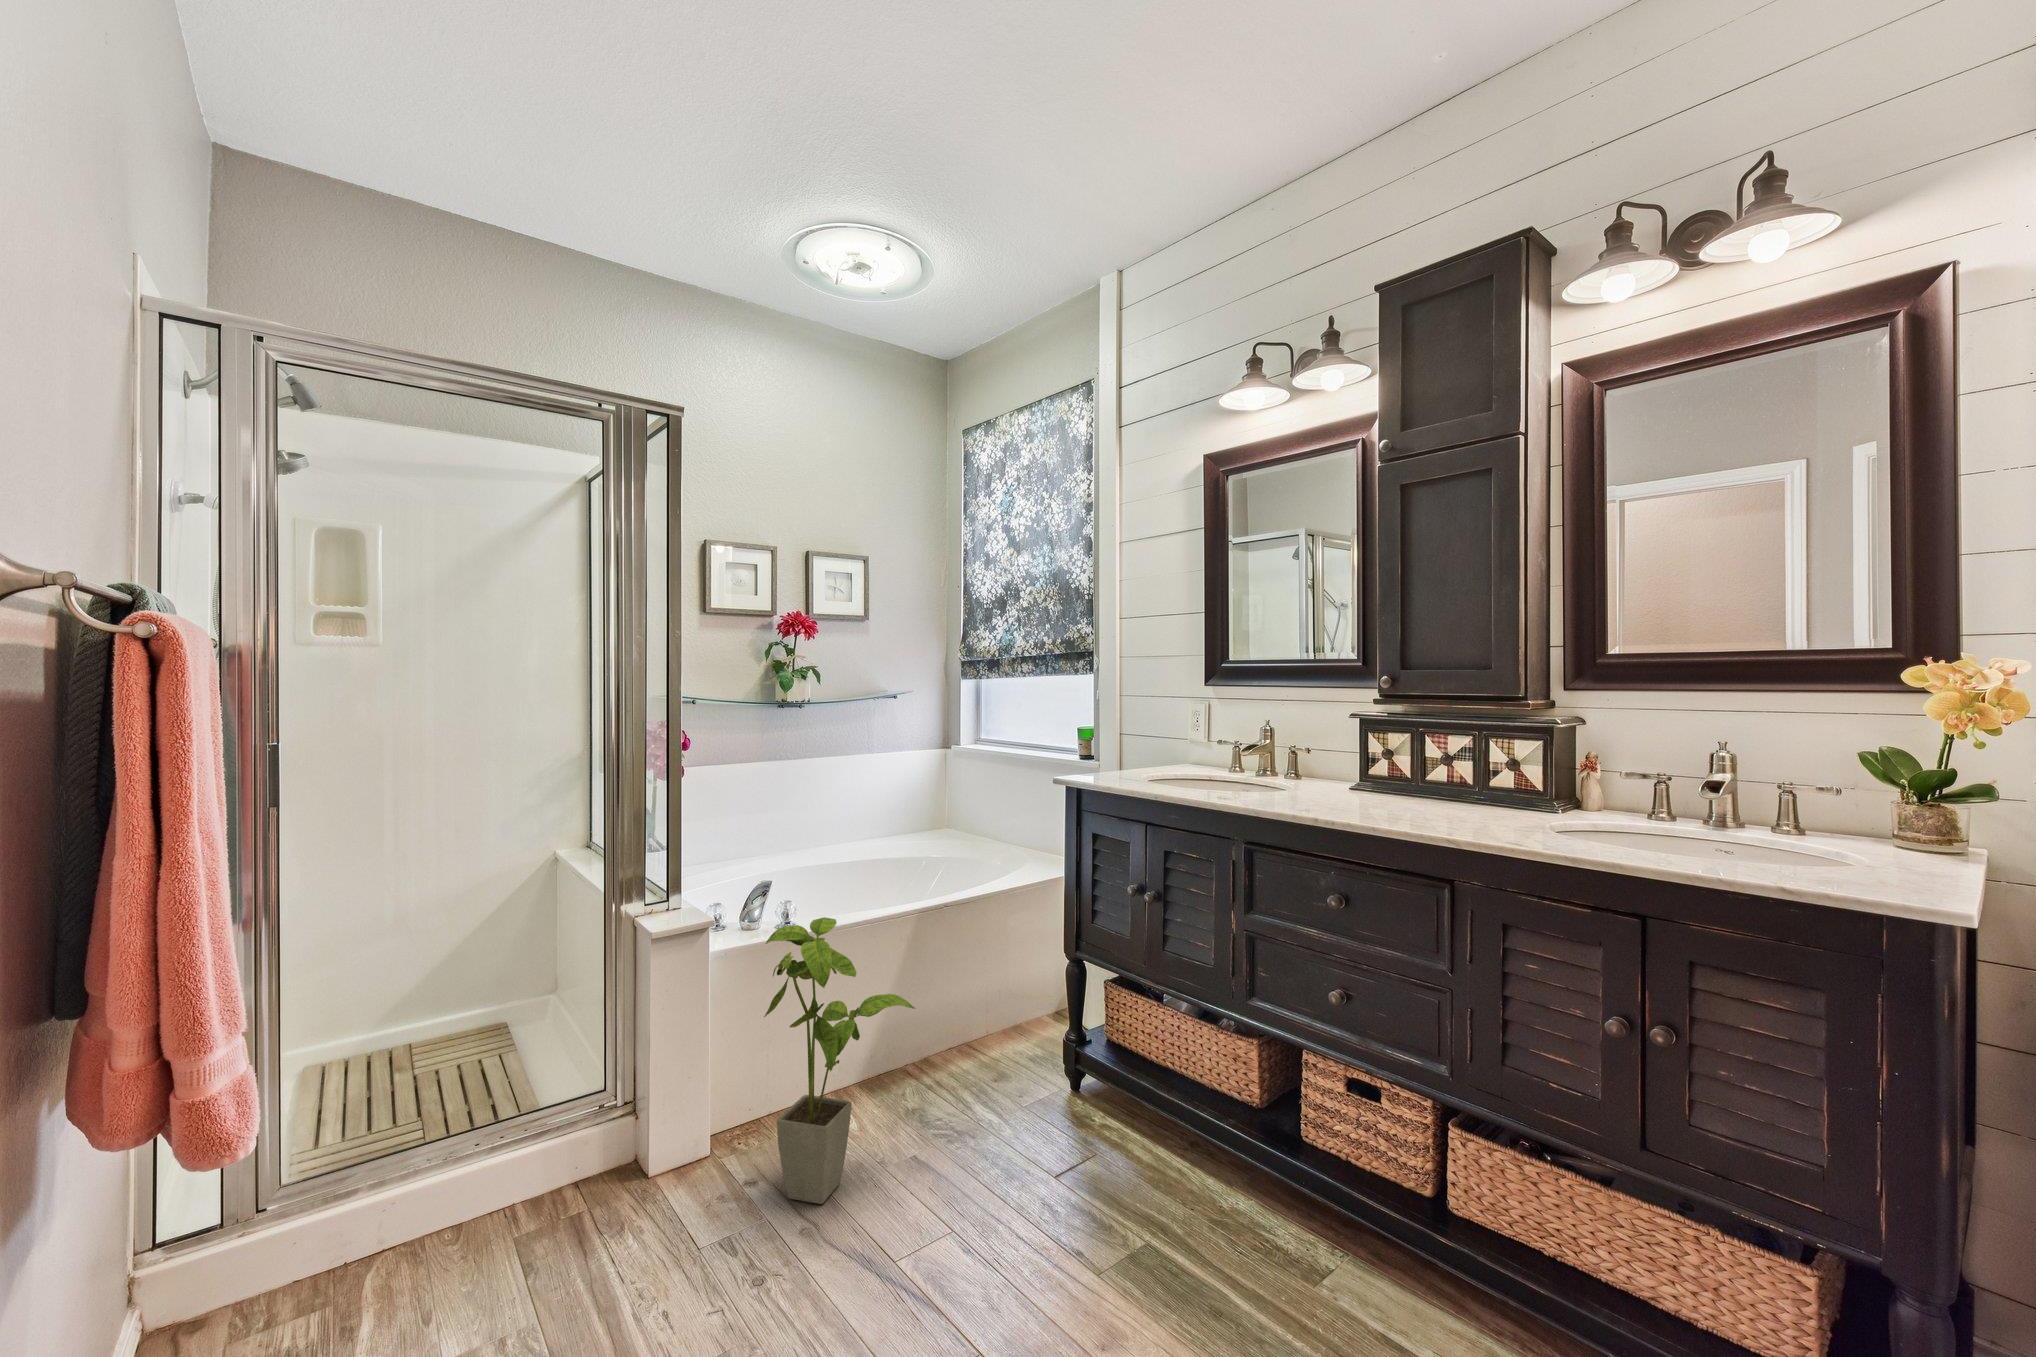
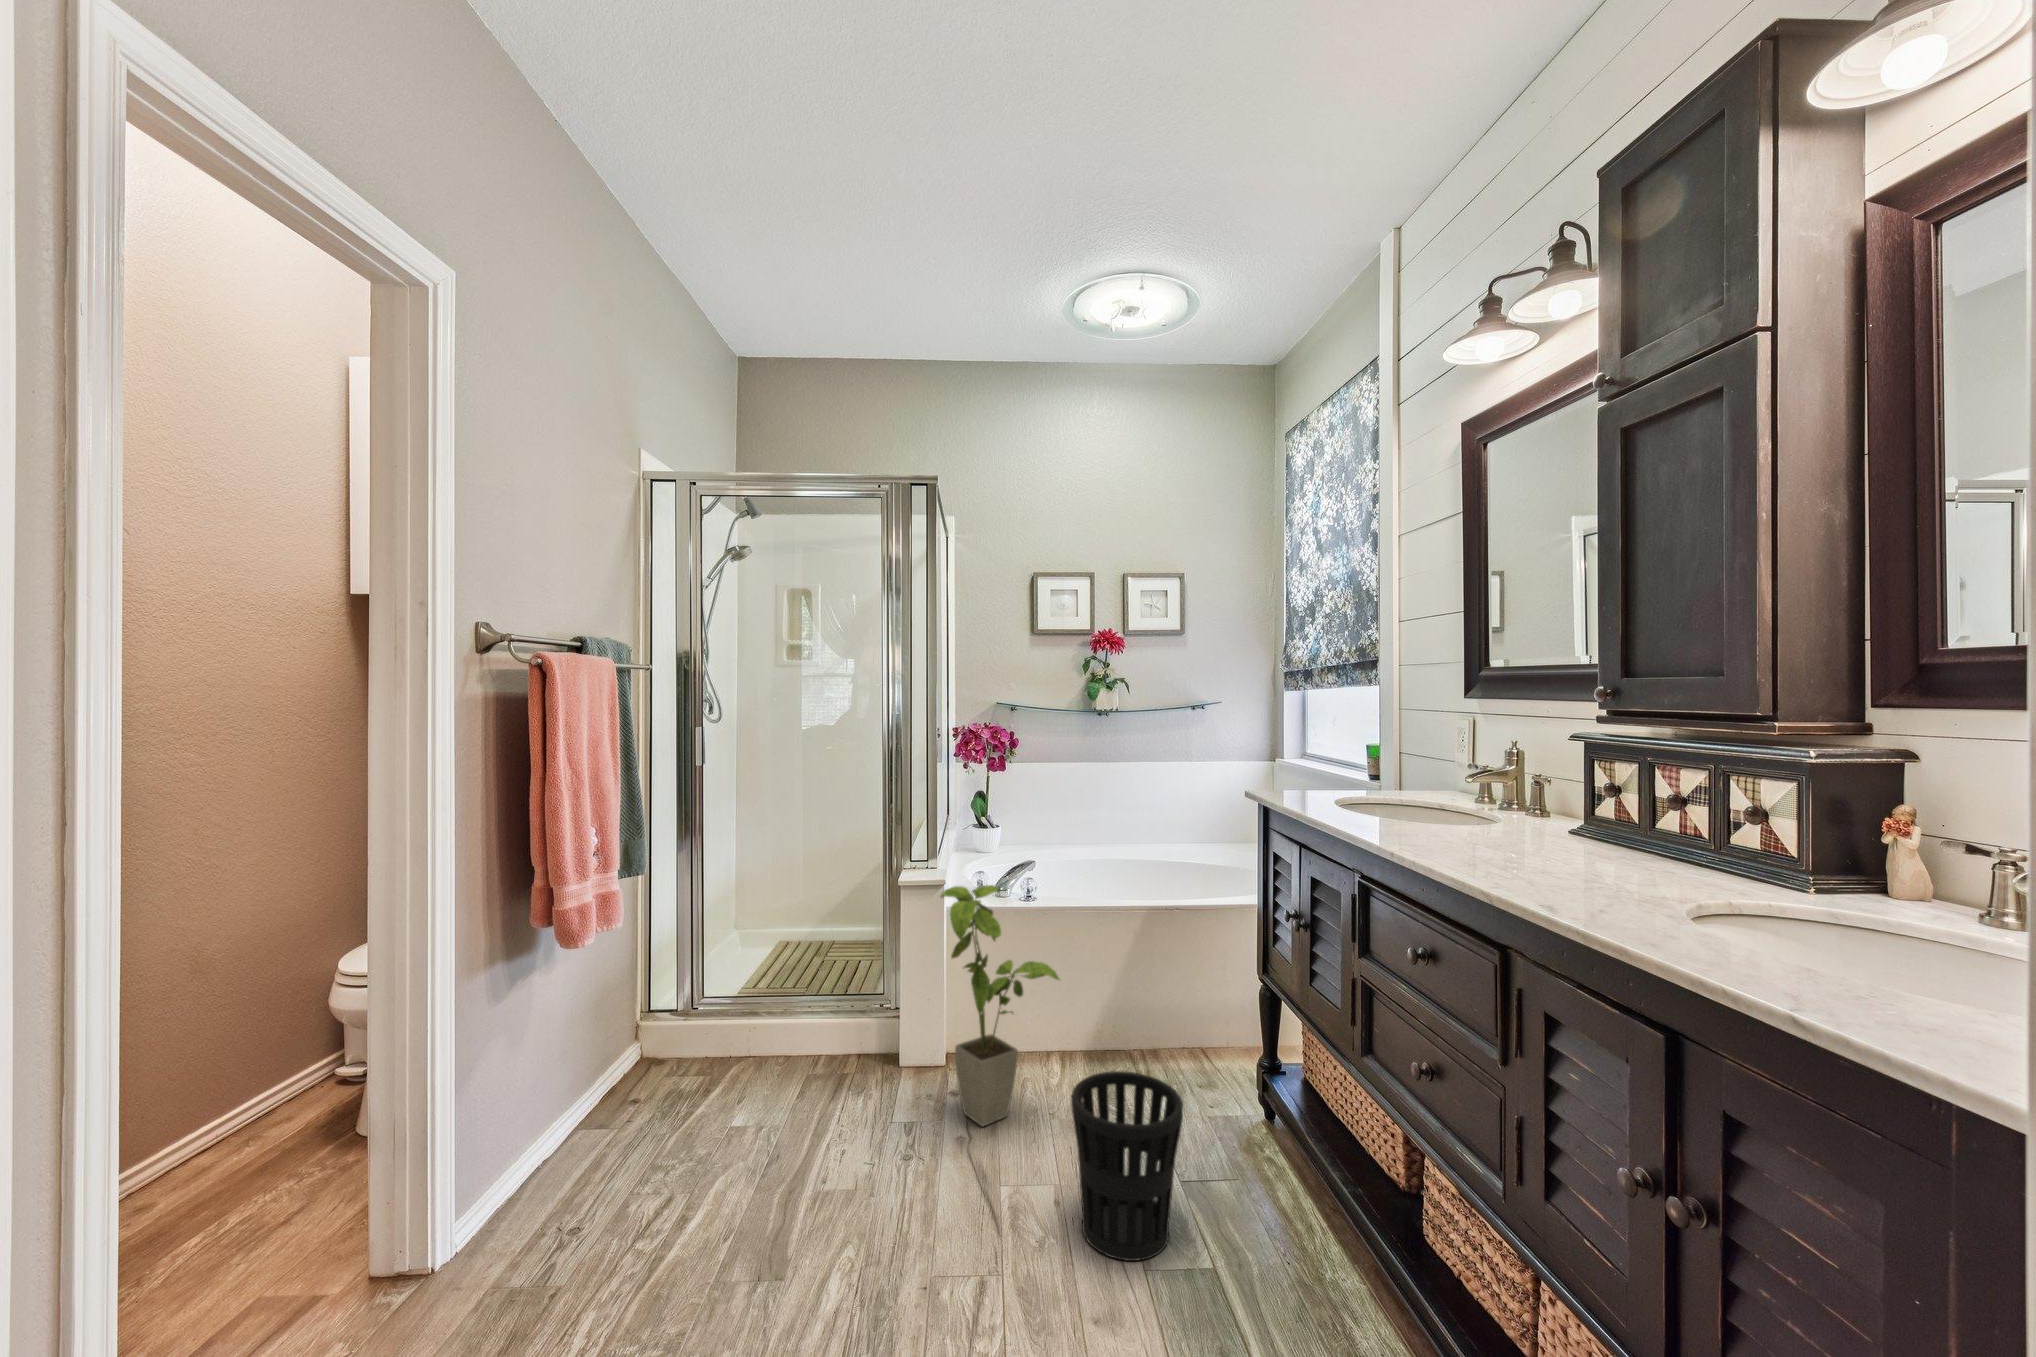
wastebasket: none [989,1080,1103,1273] -> present [1071,1071,1183,1261]

